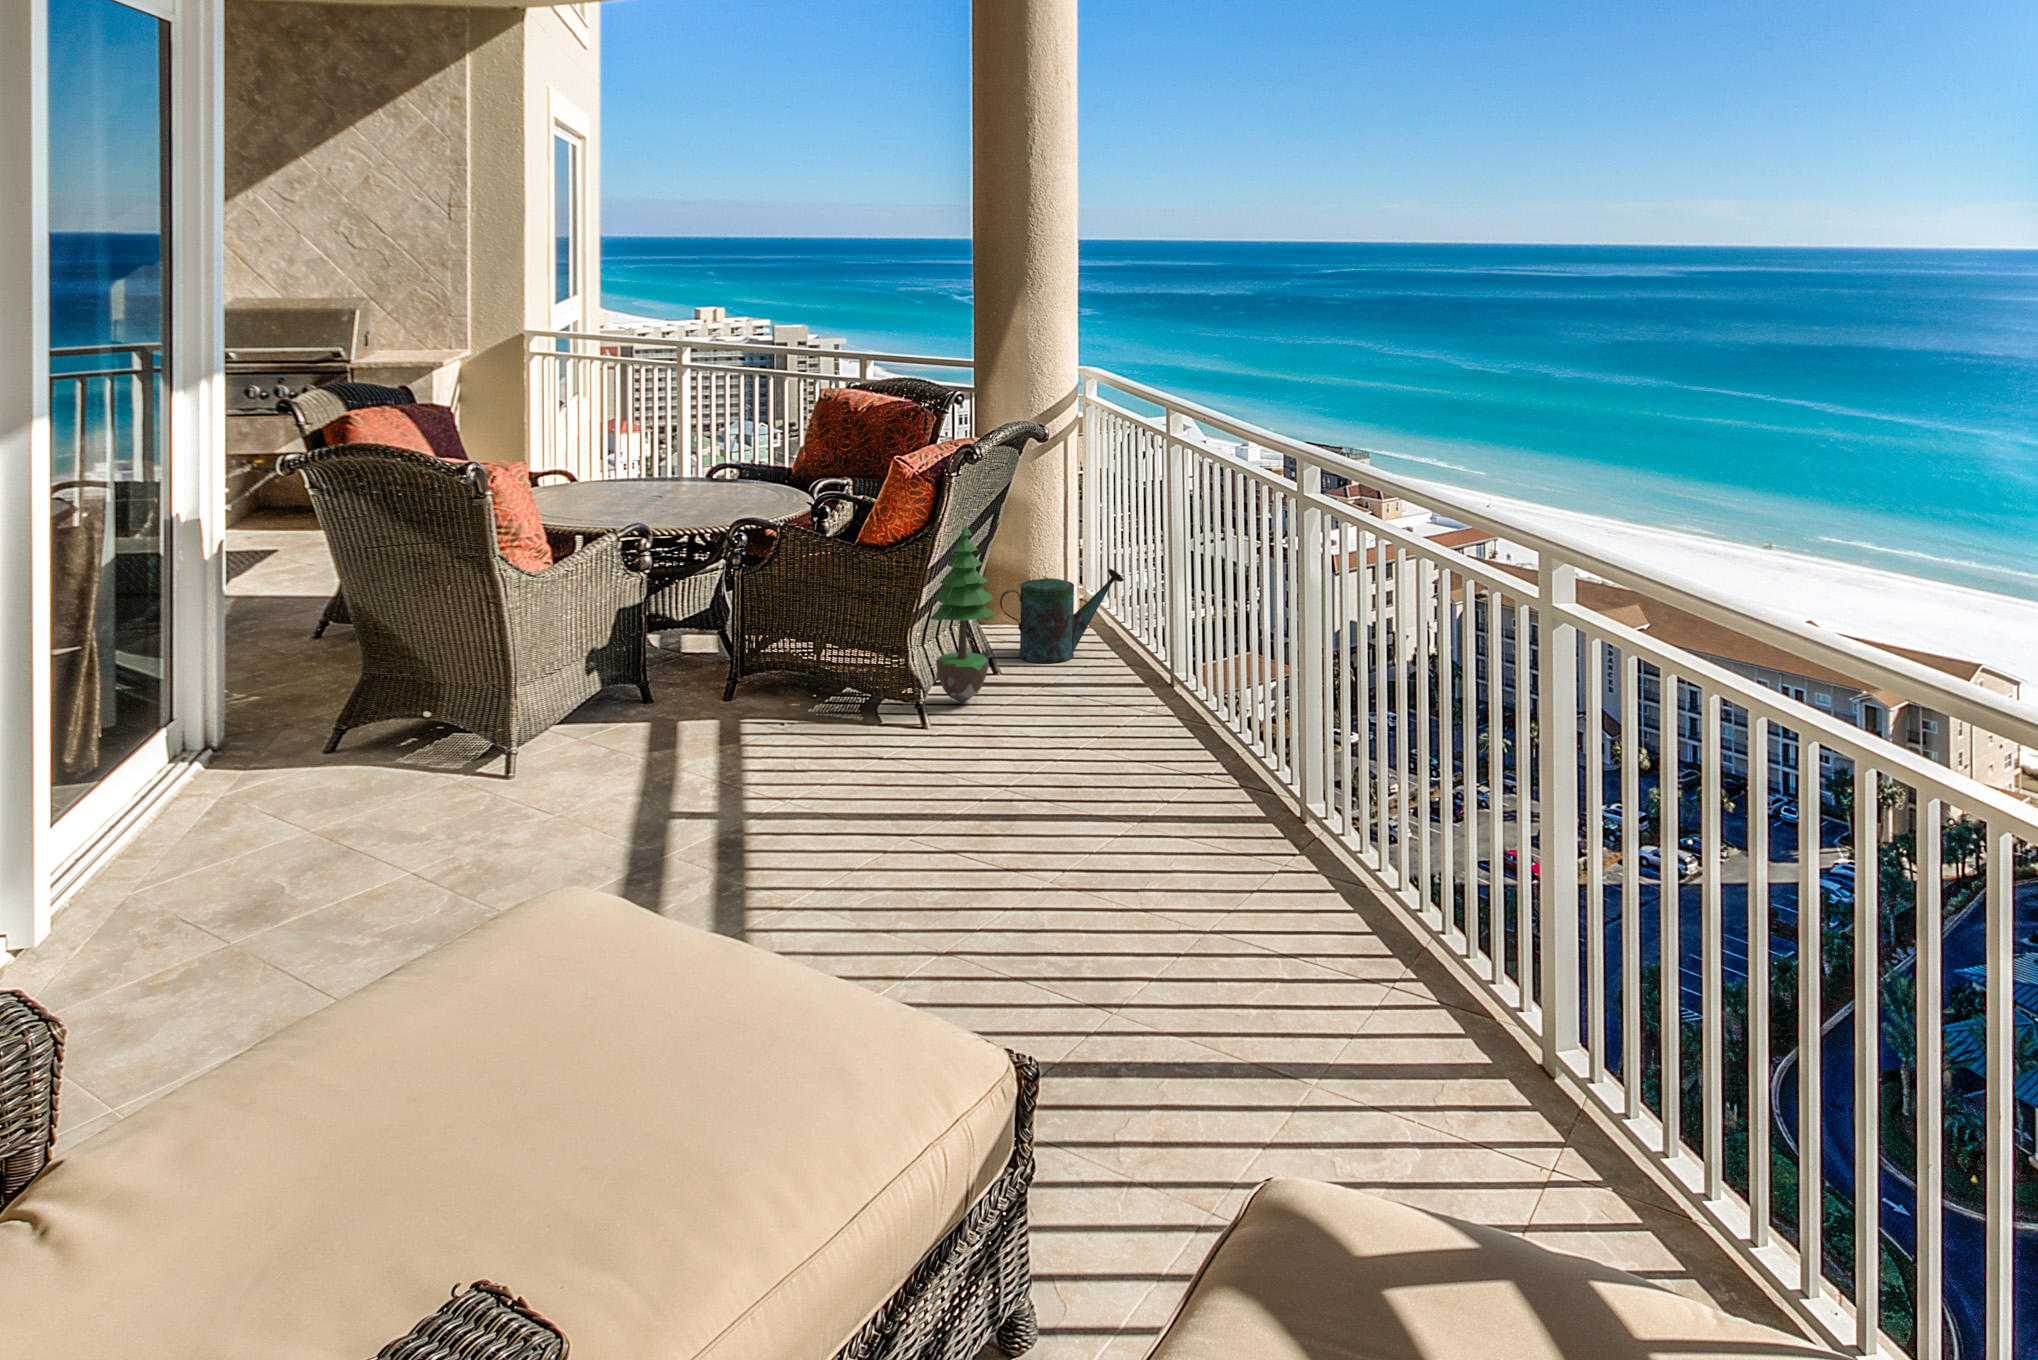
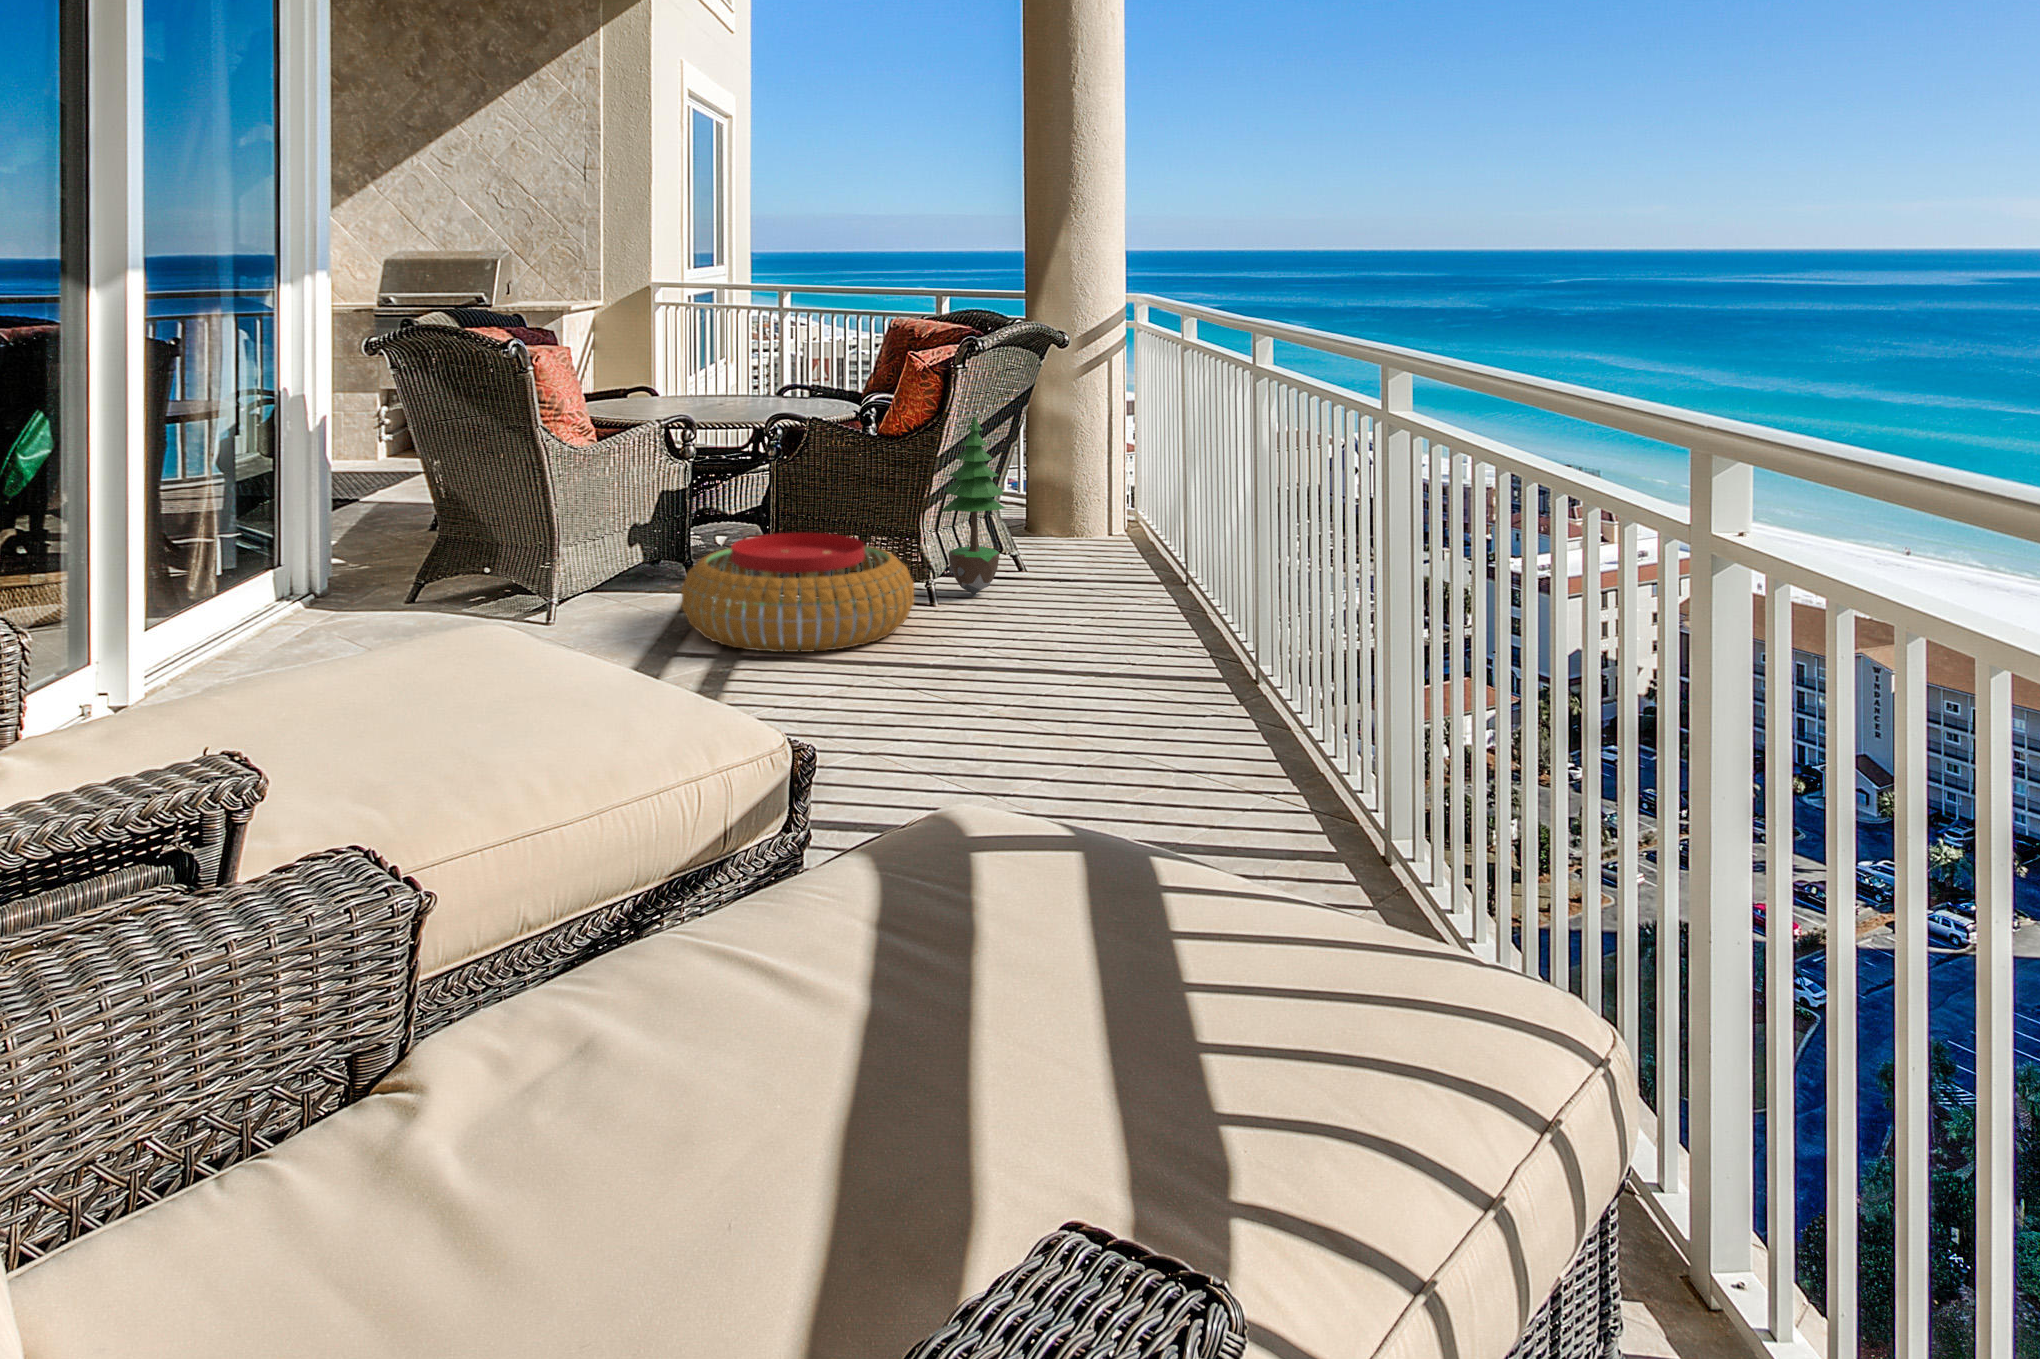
watering can: present [1000,568,1124,663] -> none [1027,479,1153,568]
pouf: none [667,653,919,795] -> present [681,533,915,652]

